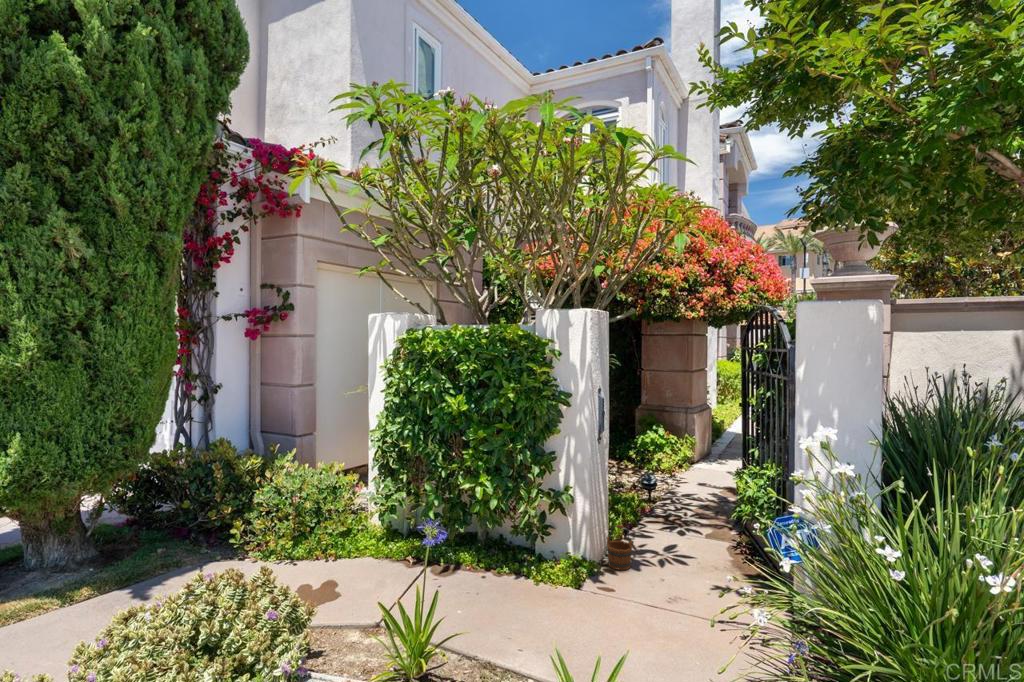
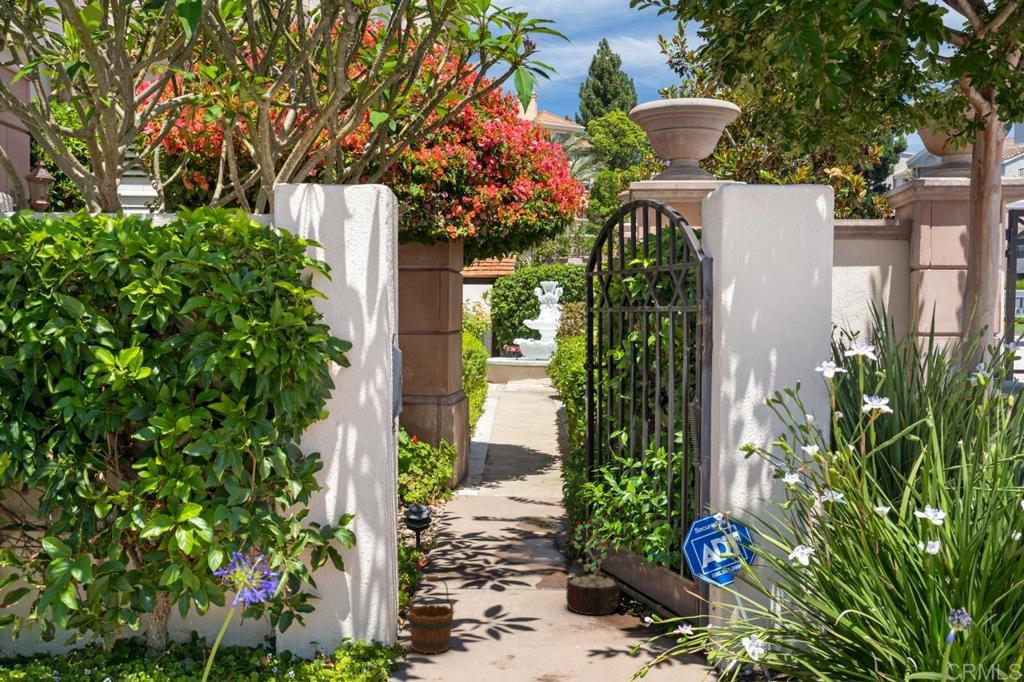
decorative plant: none [716,500,752,563] -> present [566,516,620,615]

